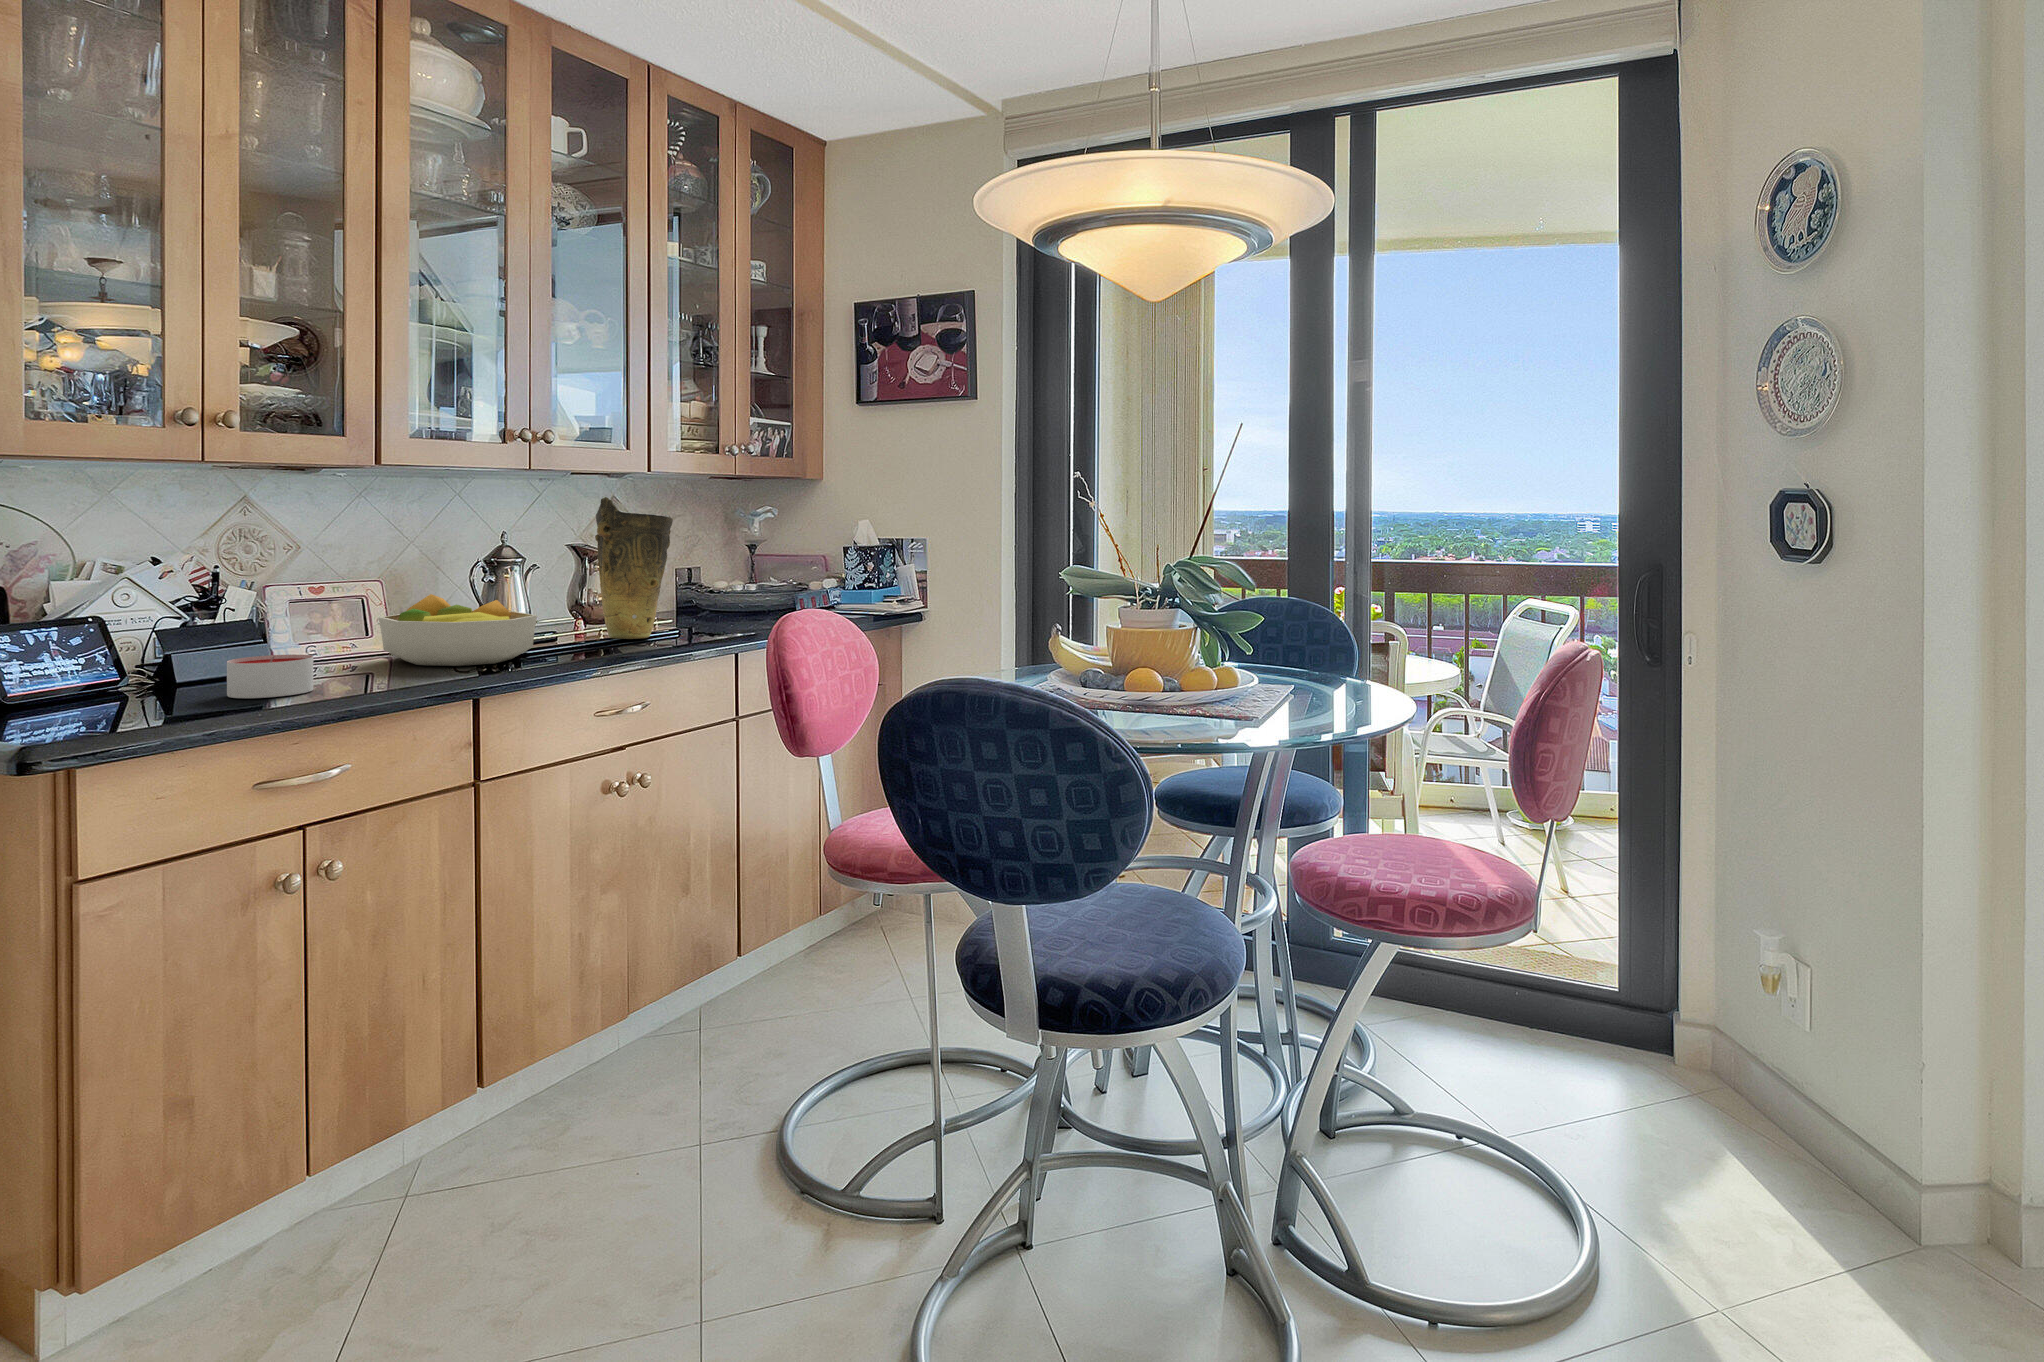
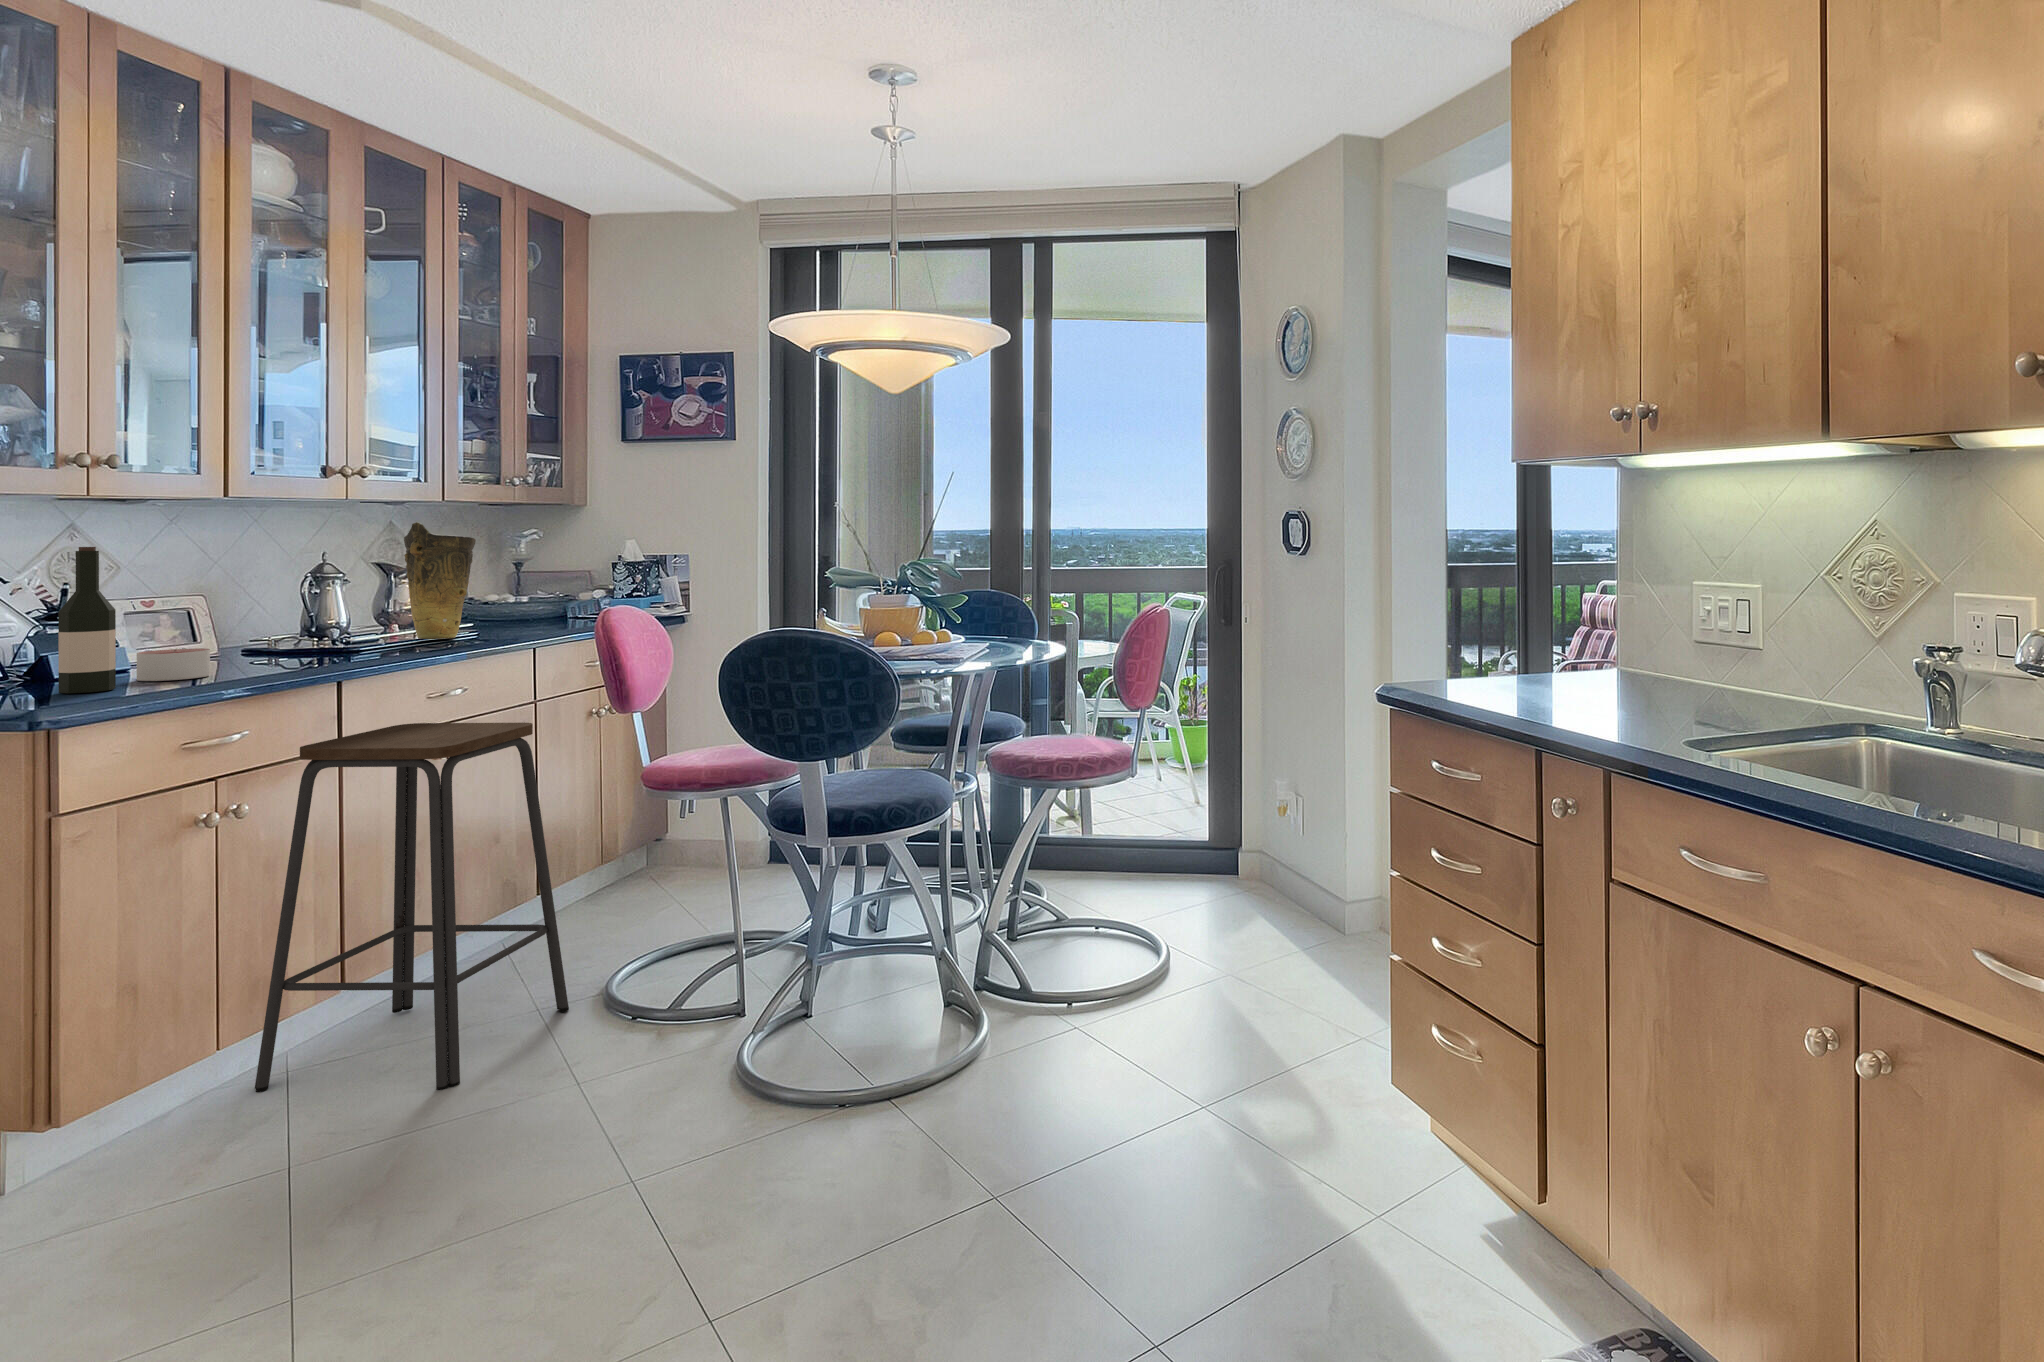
wine bottle: none [106,525,176,717] -> present [58,547,116,693]
fruit bowl: present [379,594,537,666] -> none [222,604,374,660]
bar stool: none [334,757,724,1318] -> present [255,722,569,1093]

